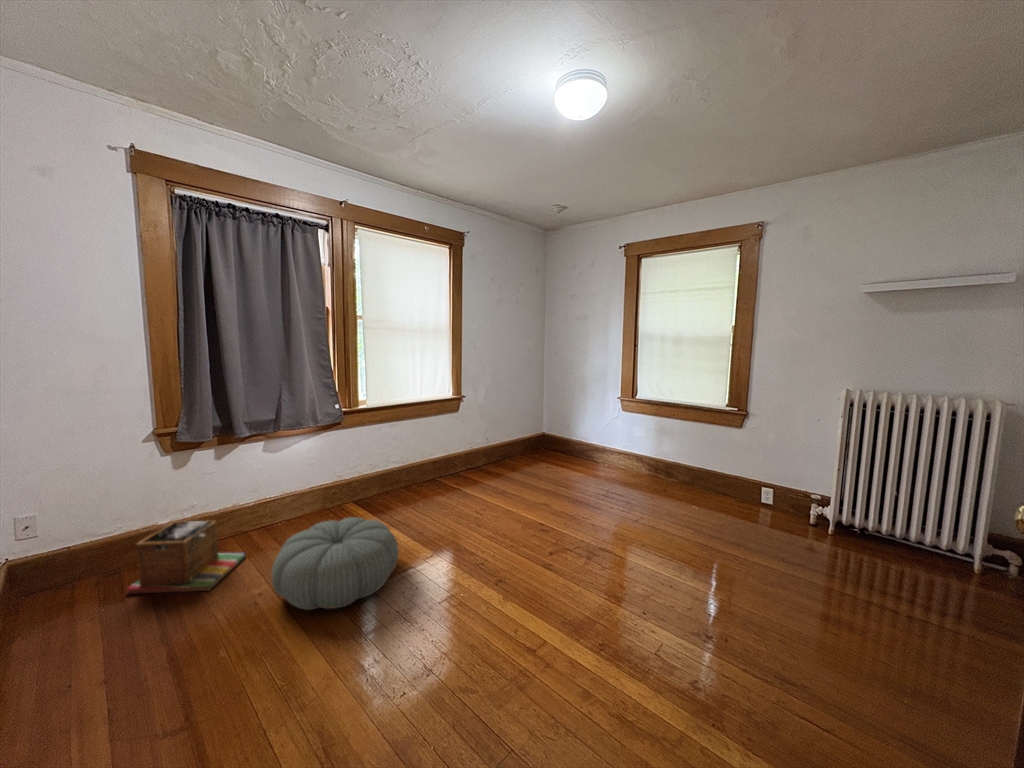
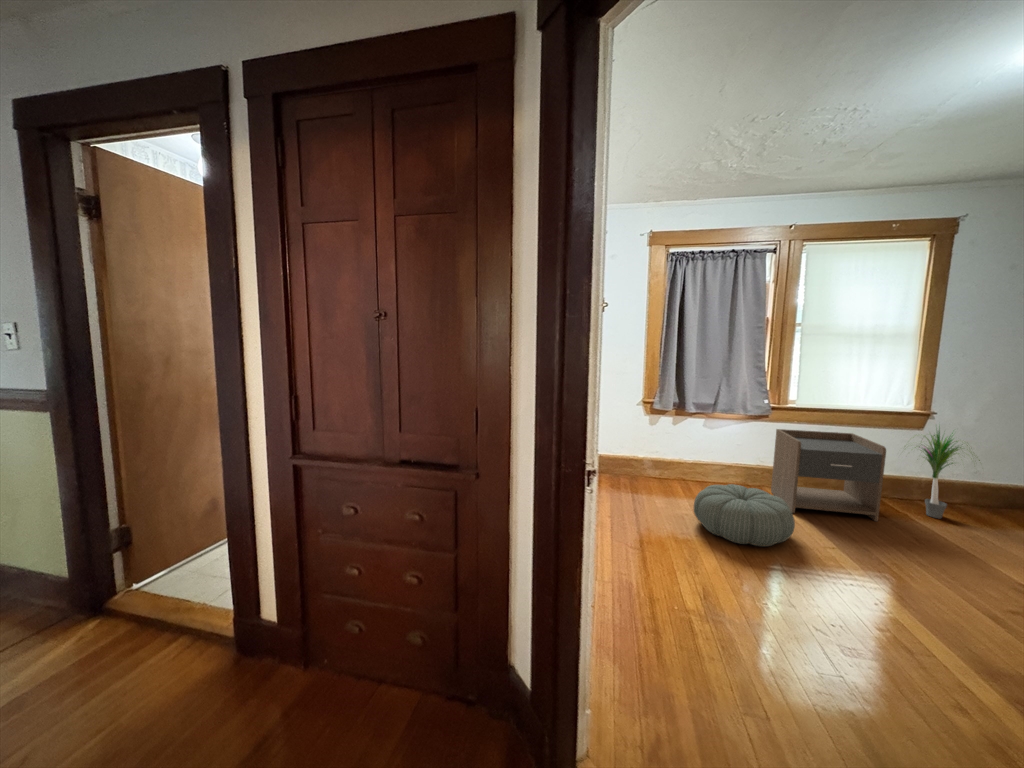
potted plant: none [447,403,499,483] -> present [915,430,980,518]
nightstand: none [352,425,448,526] -> present [771,429,886,521]
laundry basket: present [126,520,246,594] -> none [621,456,682,502]

